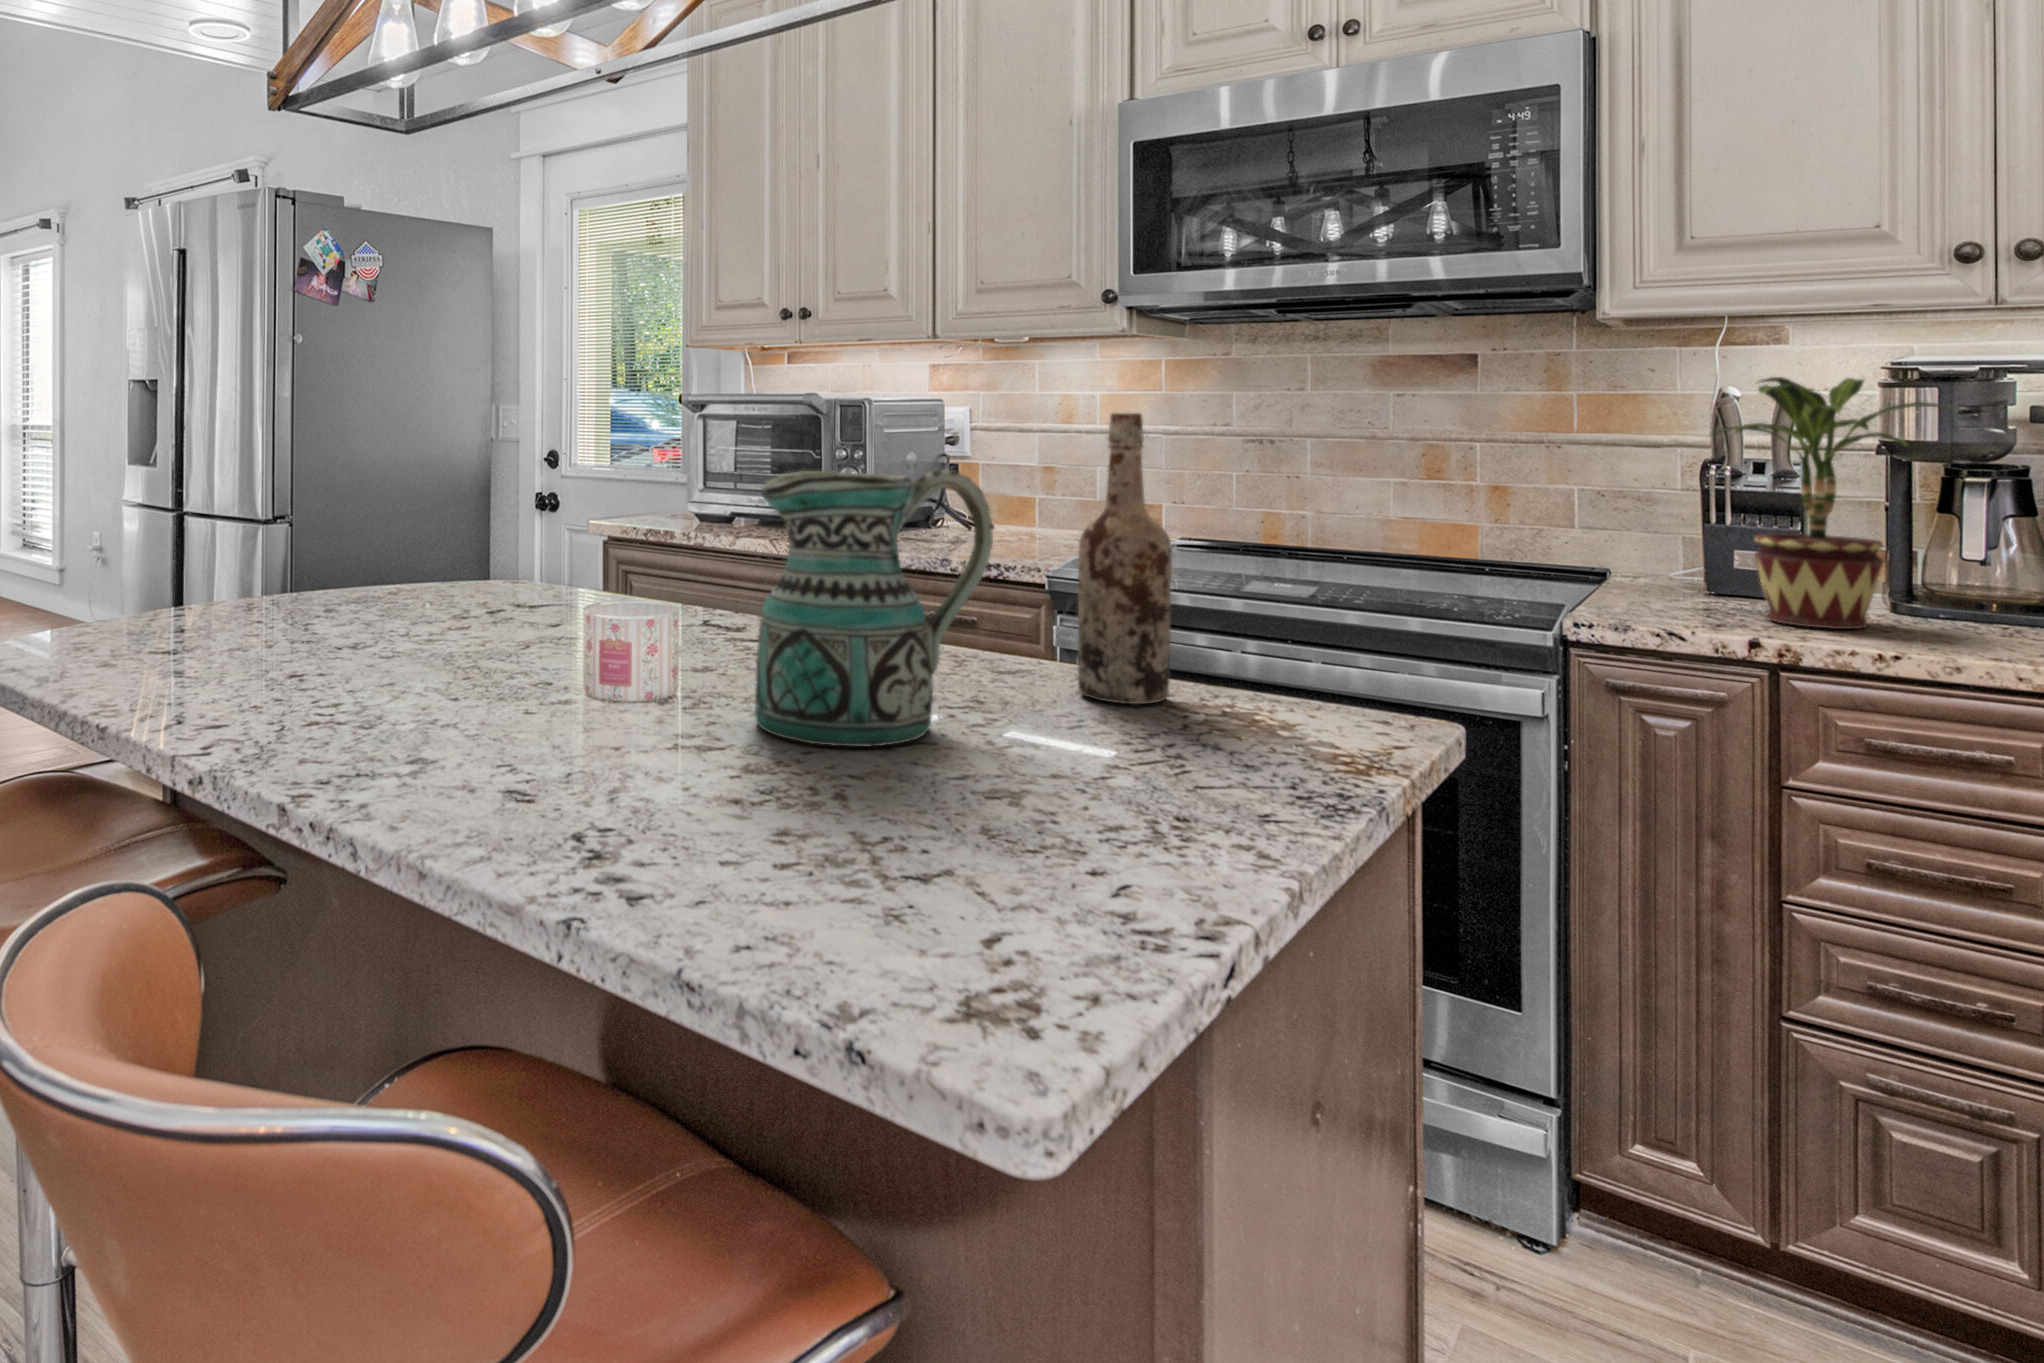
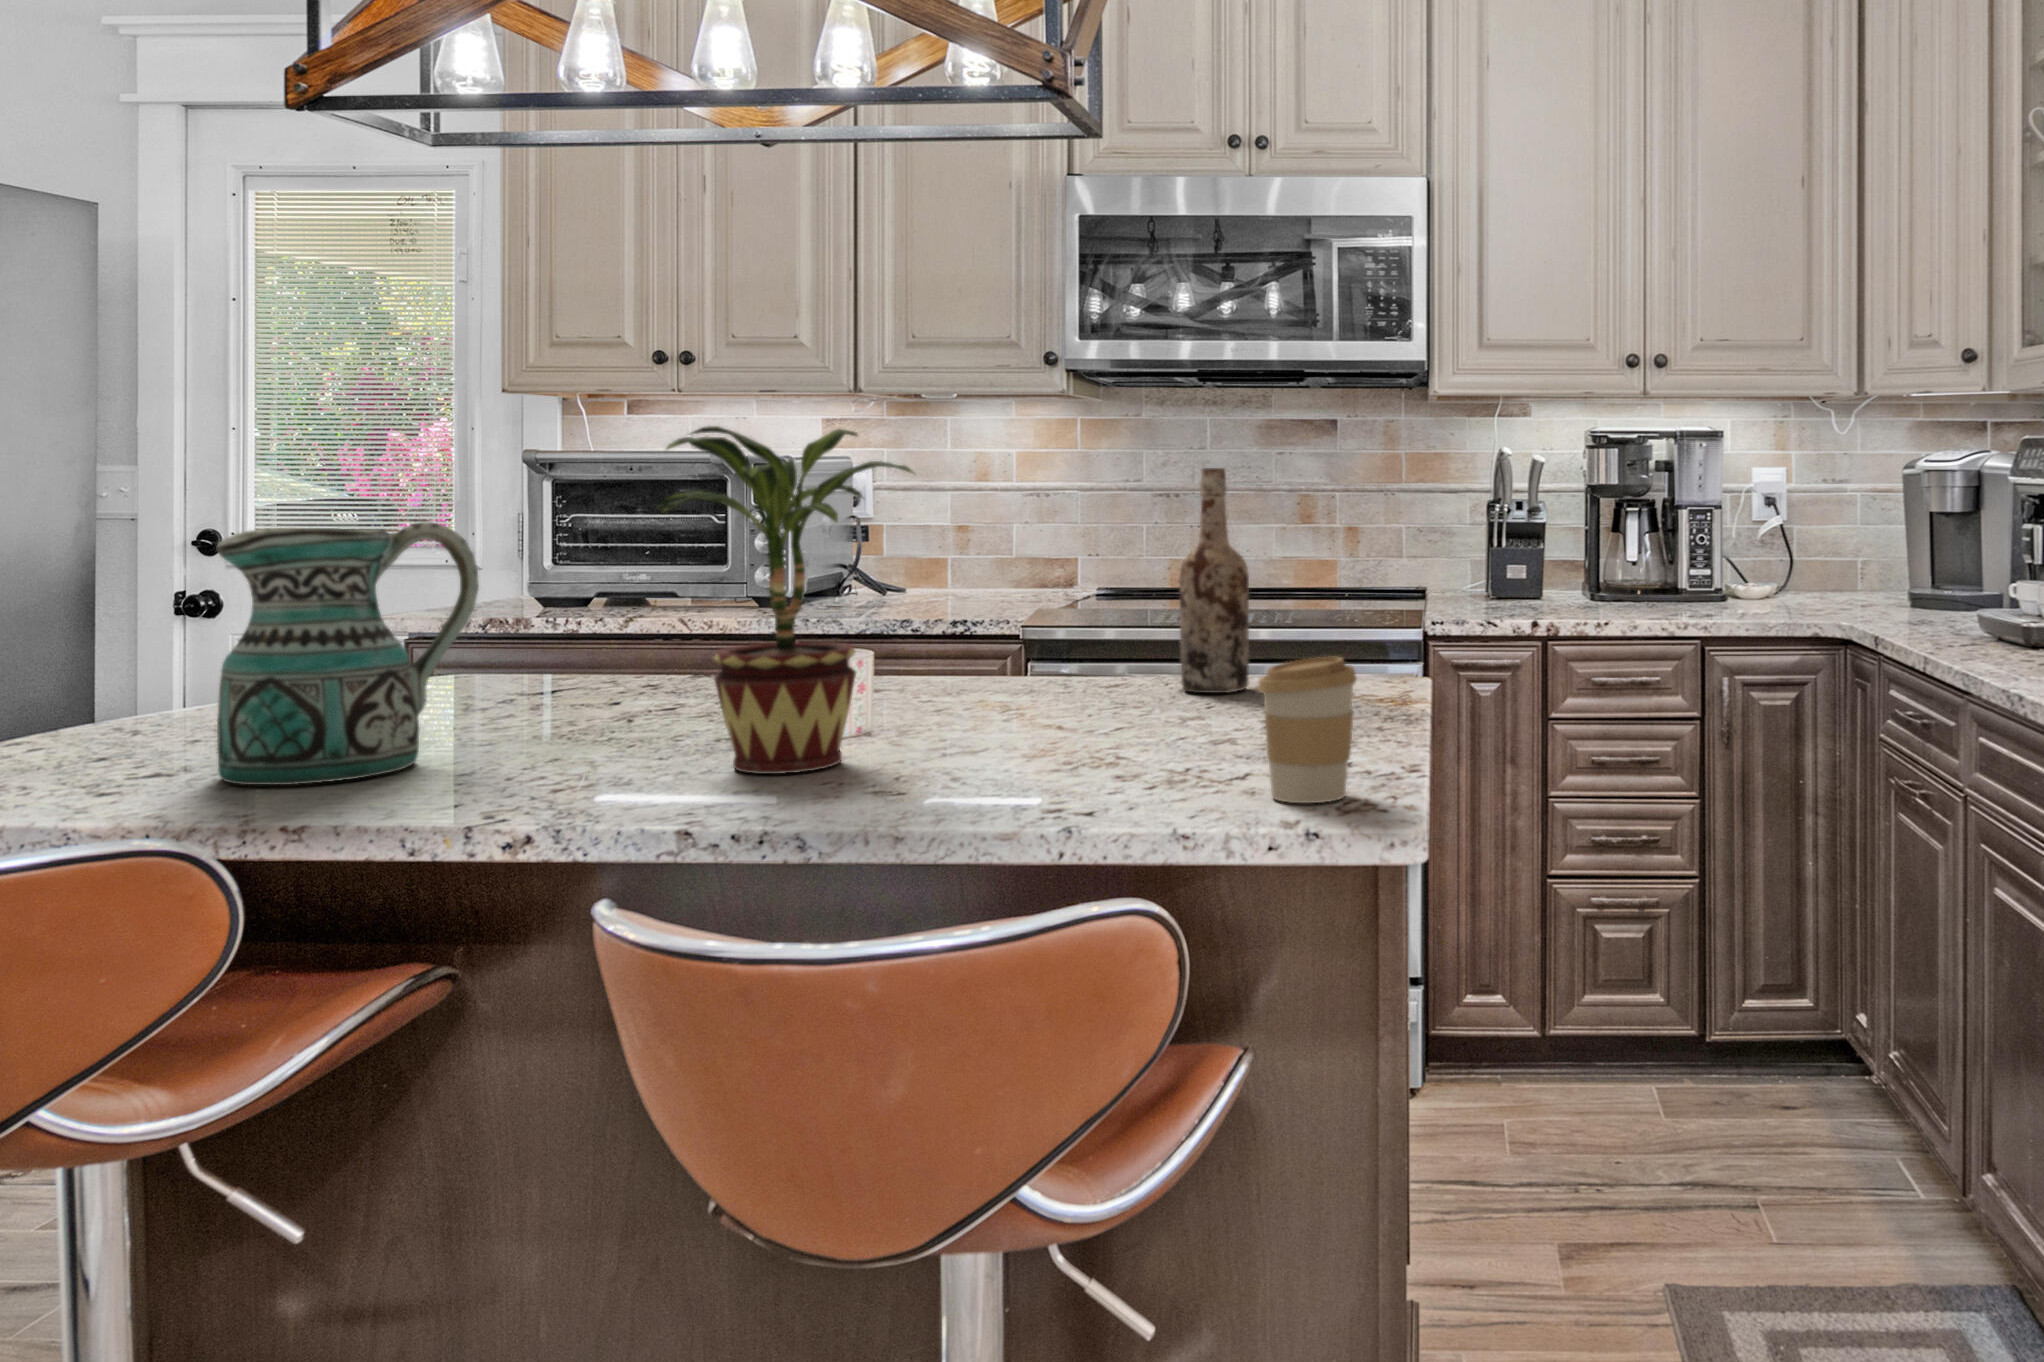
potted plant: present [1713,377,1956,629] -> present [660,426,914,774]
ceramic pitcher: present [755,469,993,746] -> present [216,522,479,785]
coffee cup: none [891,718,1055,967] -> present [1258,657,1357,803]

